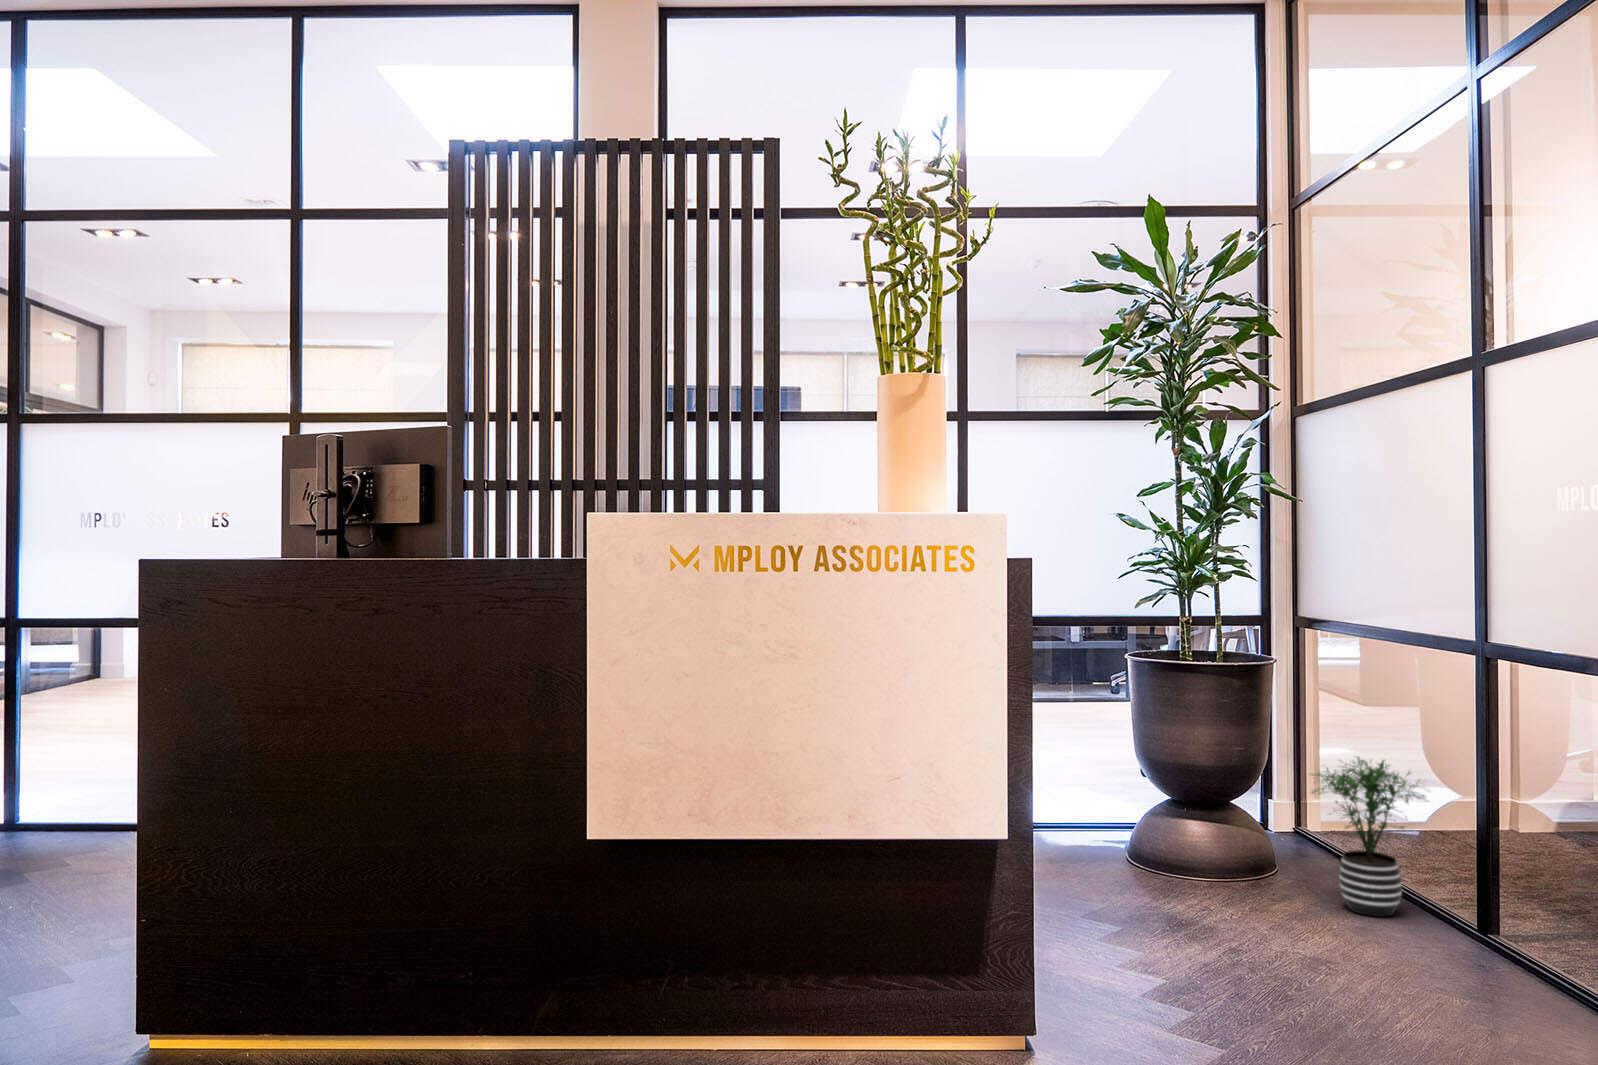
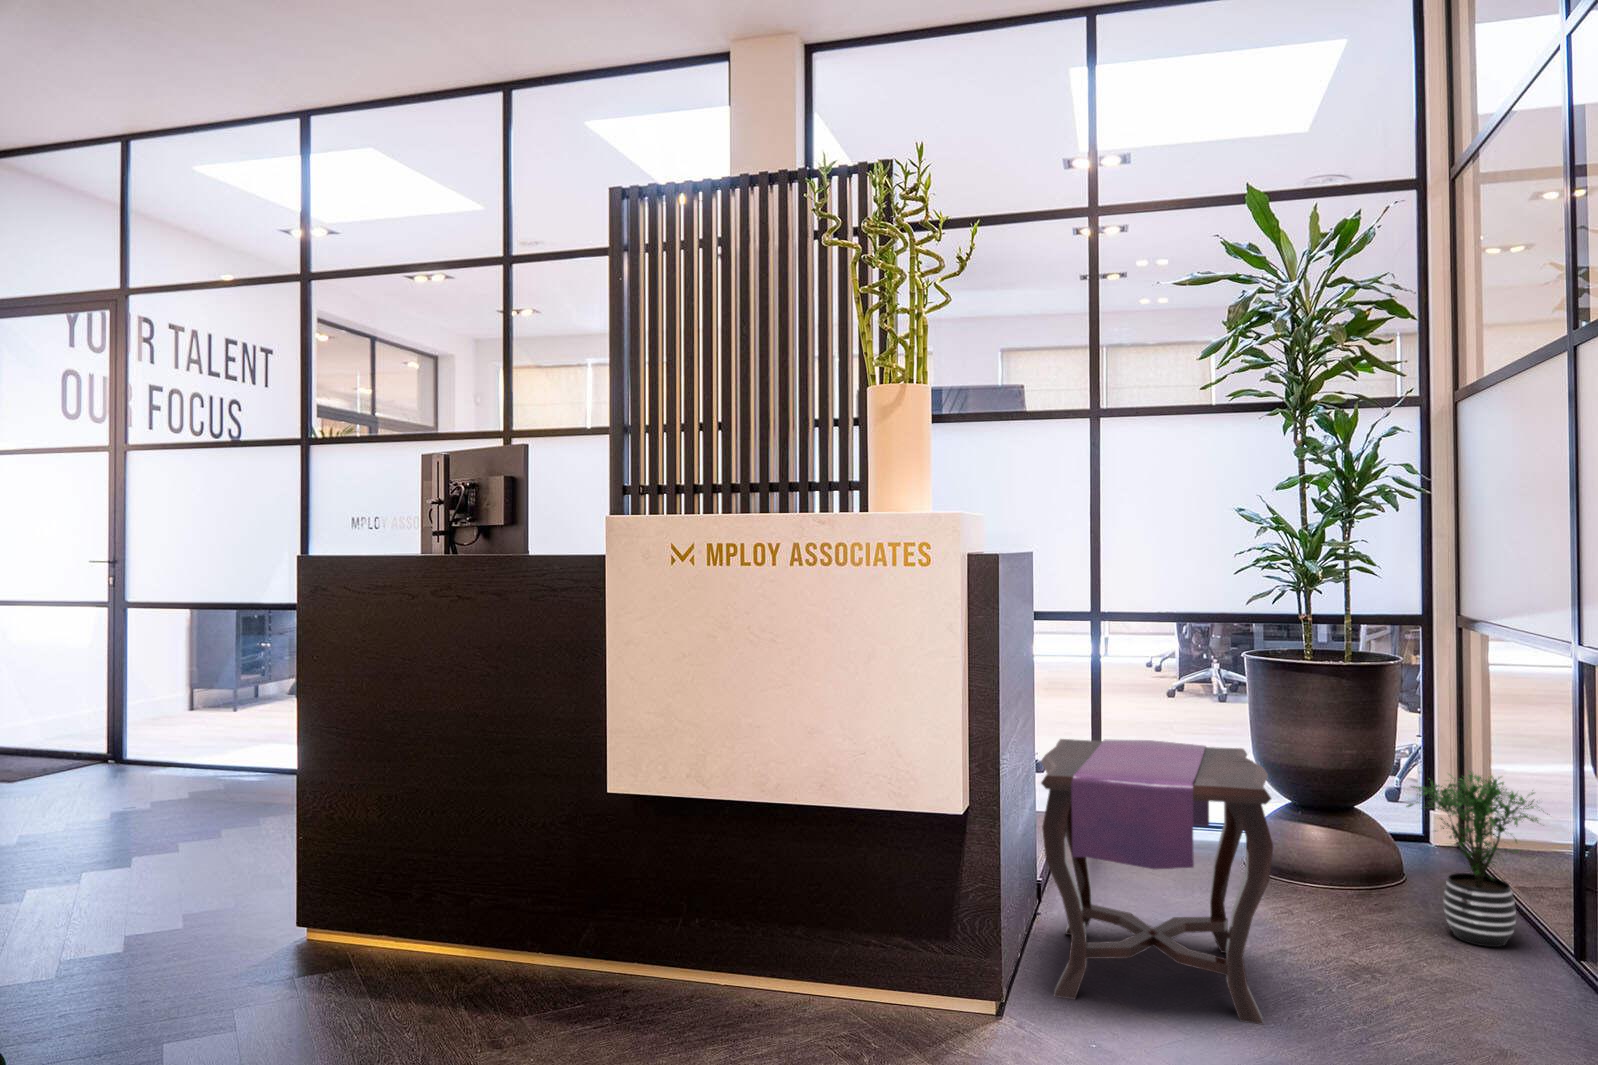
side table: none [1013,744,1274,1018] -> present [1041,739,1273,1024]

